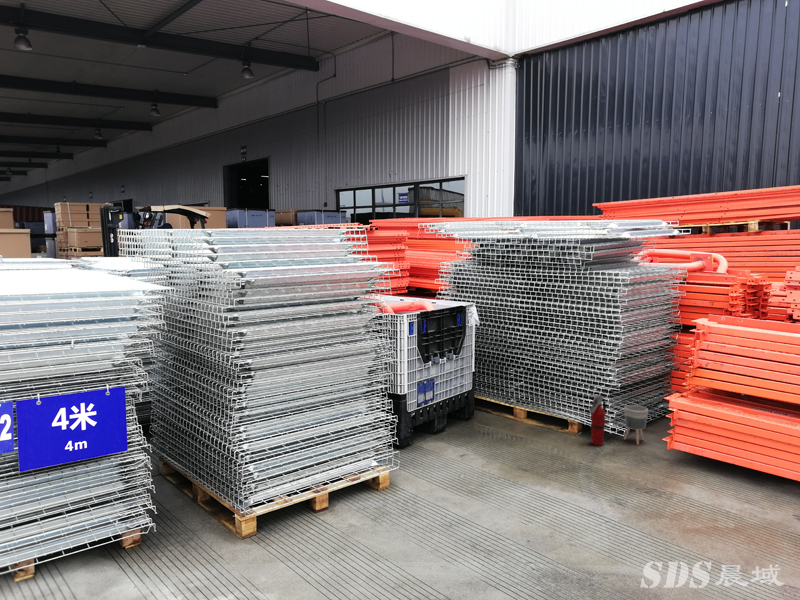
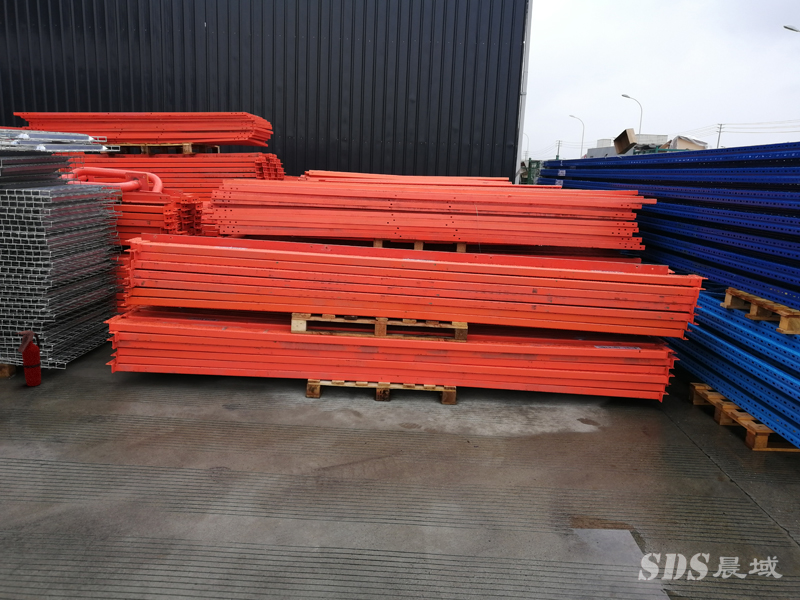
planter: present [624,405,648,445] -> none [63,334,90,375]

